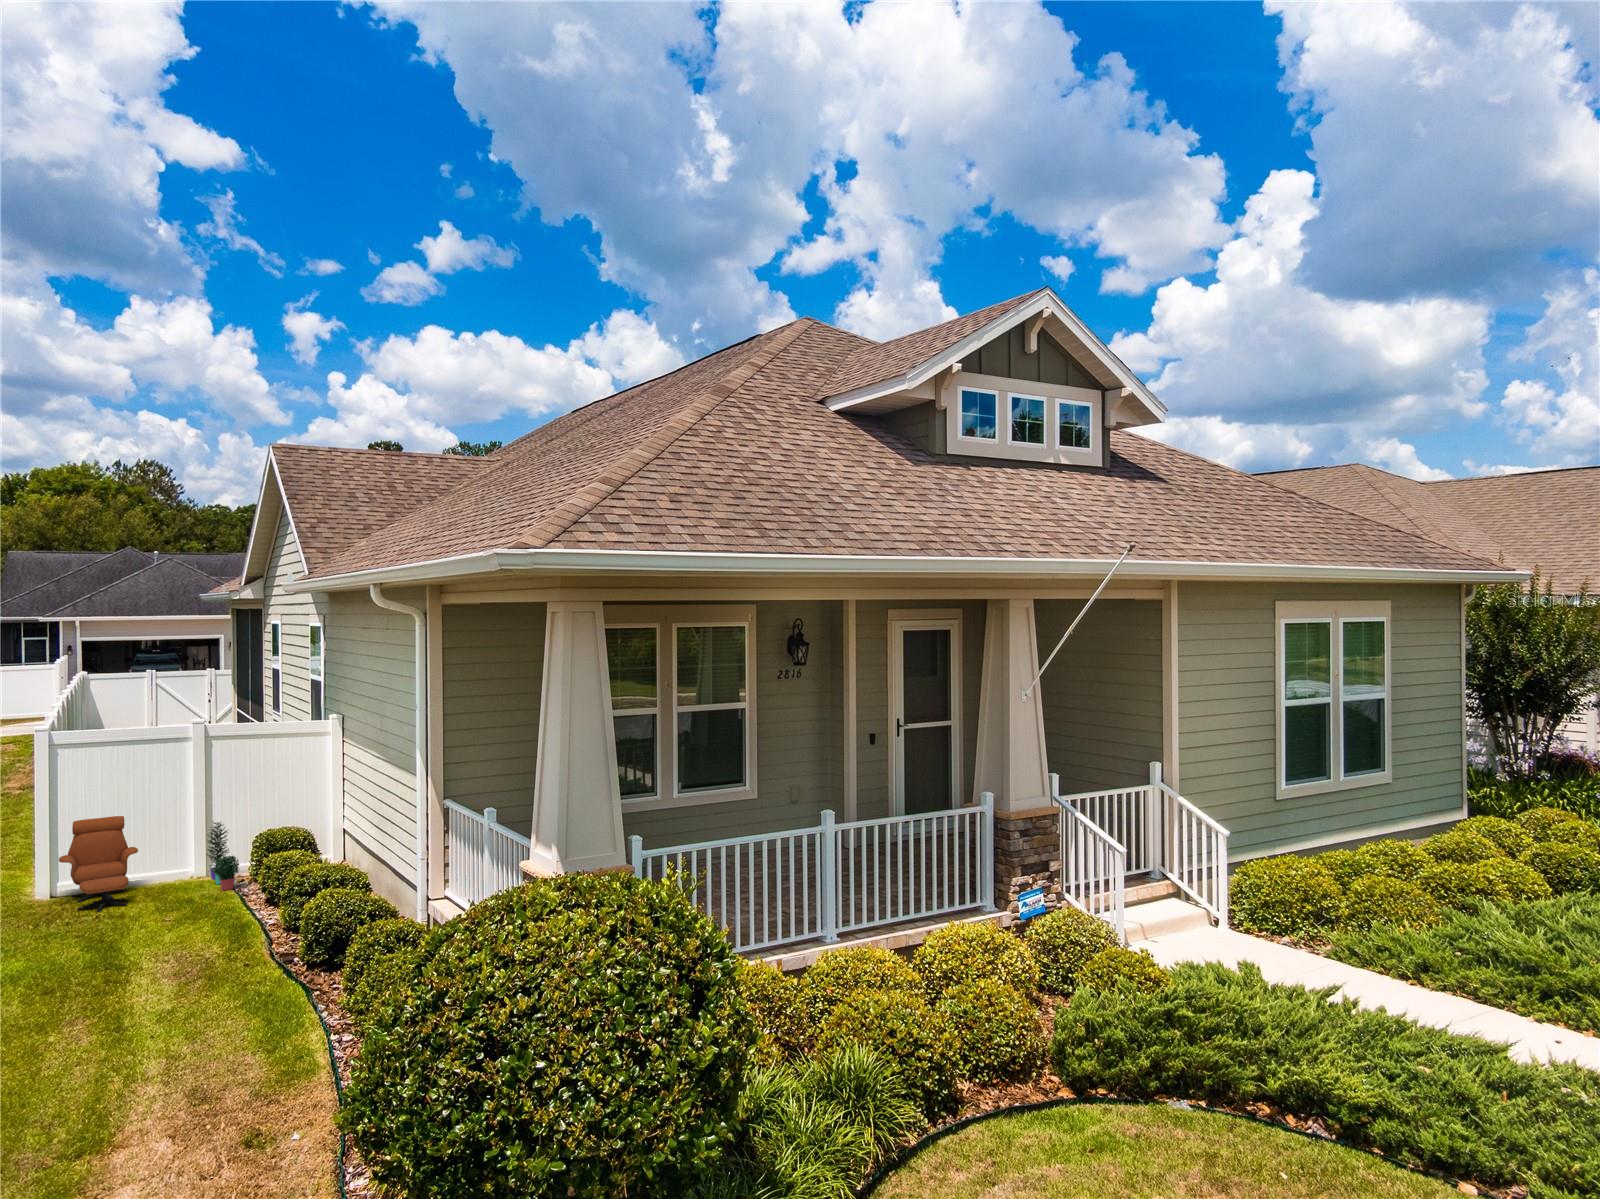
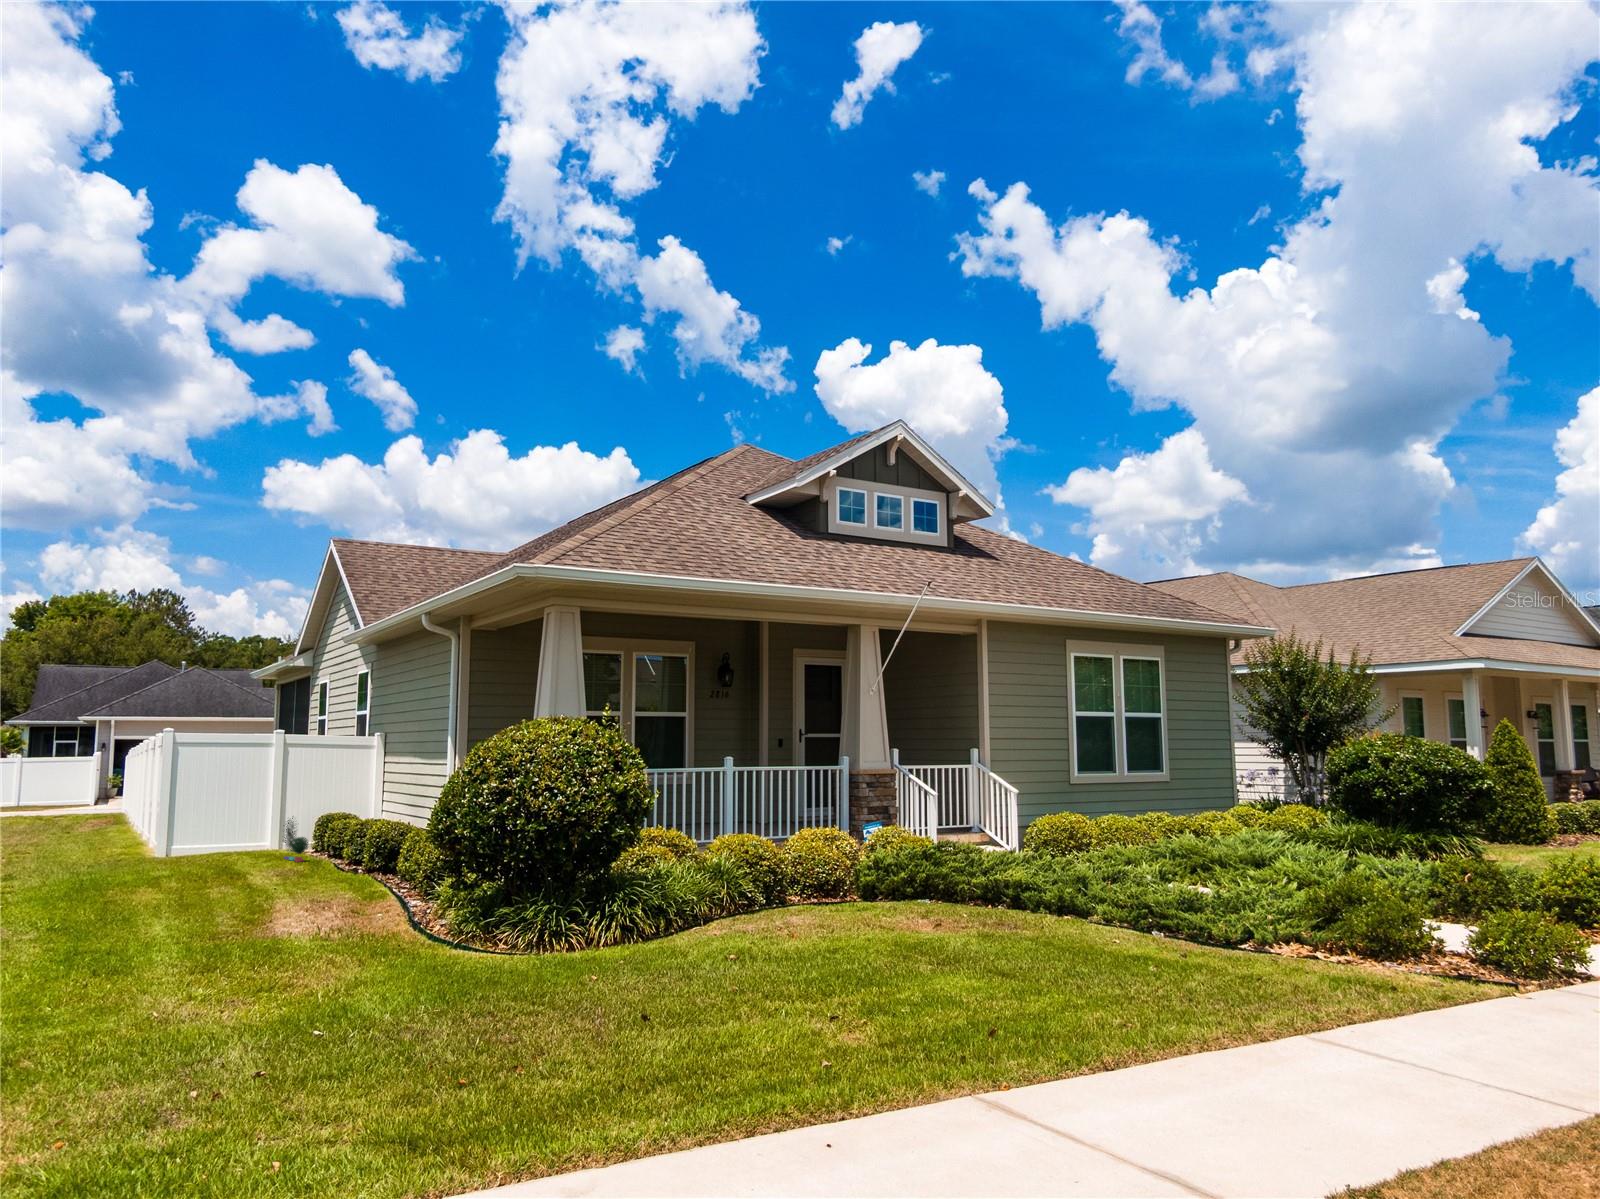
lounge chair: present [59,816,138,912] -> none [180,808,235,870]

